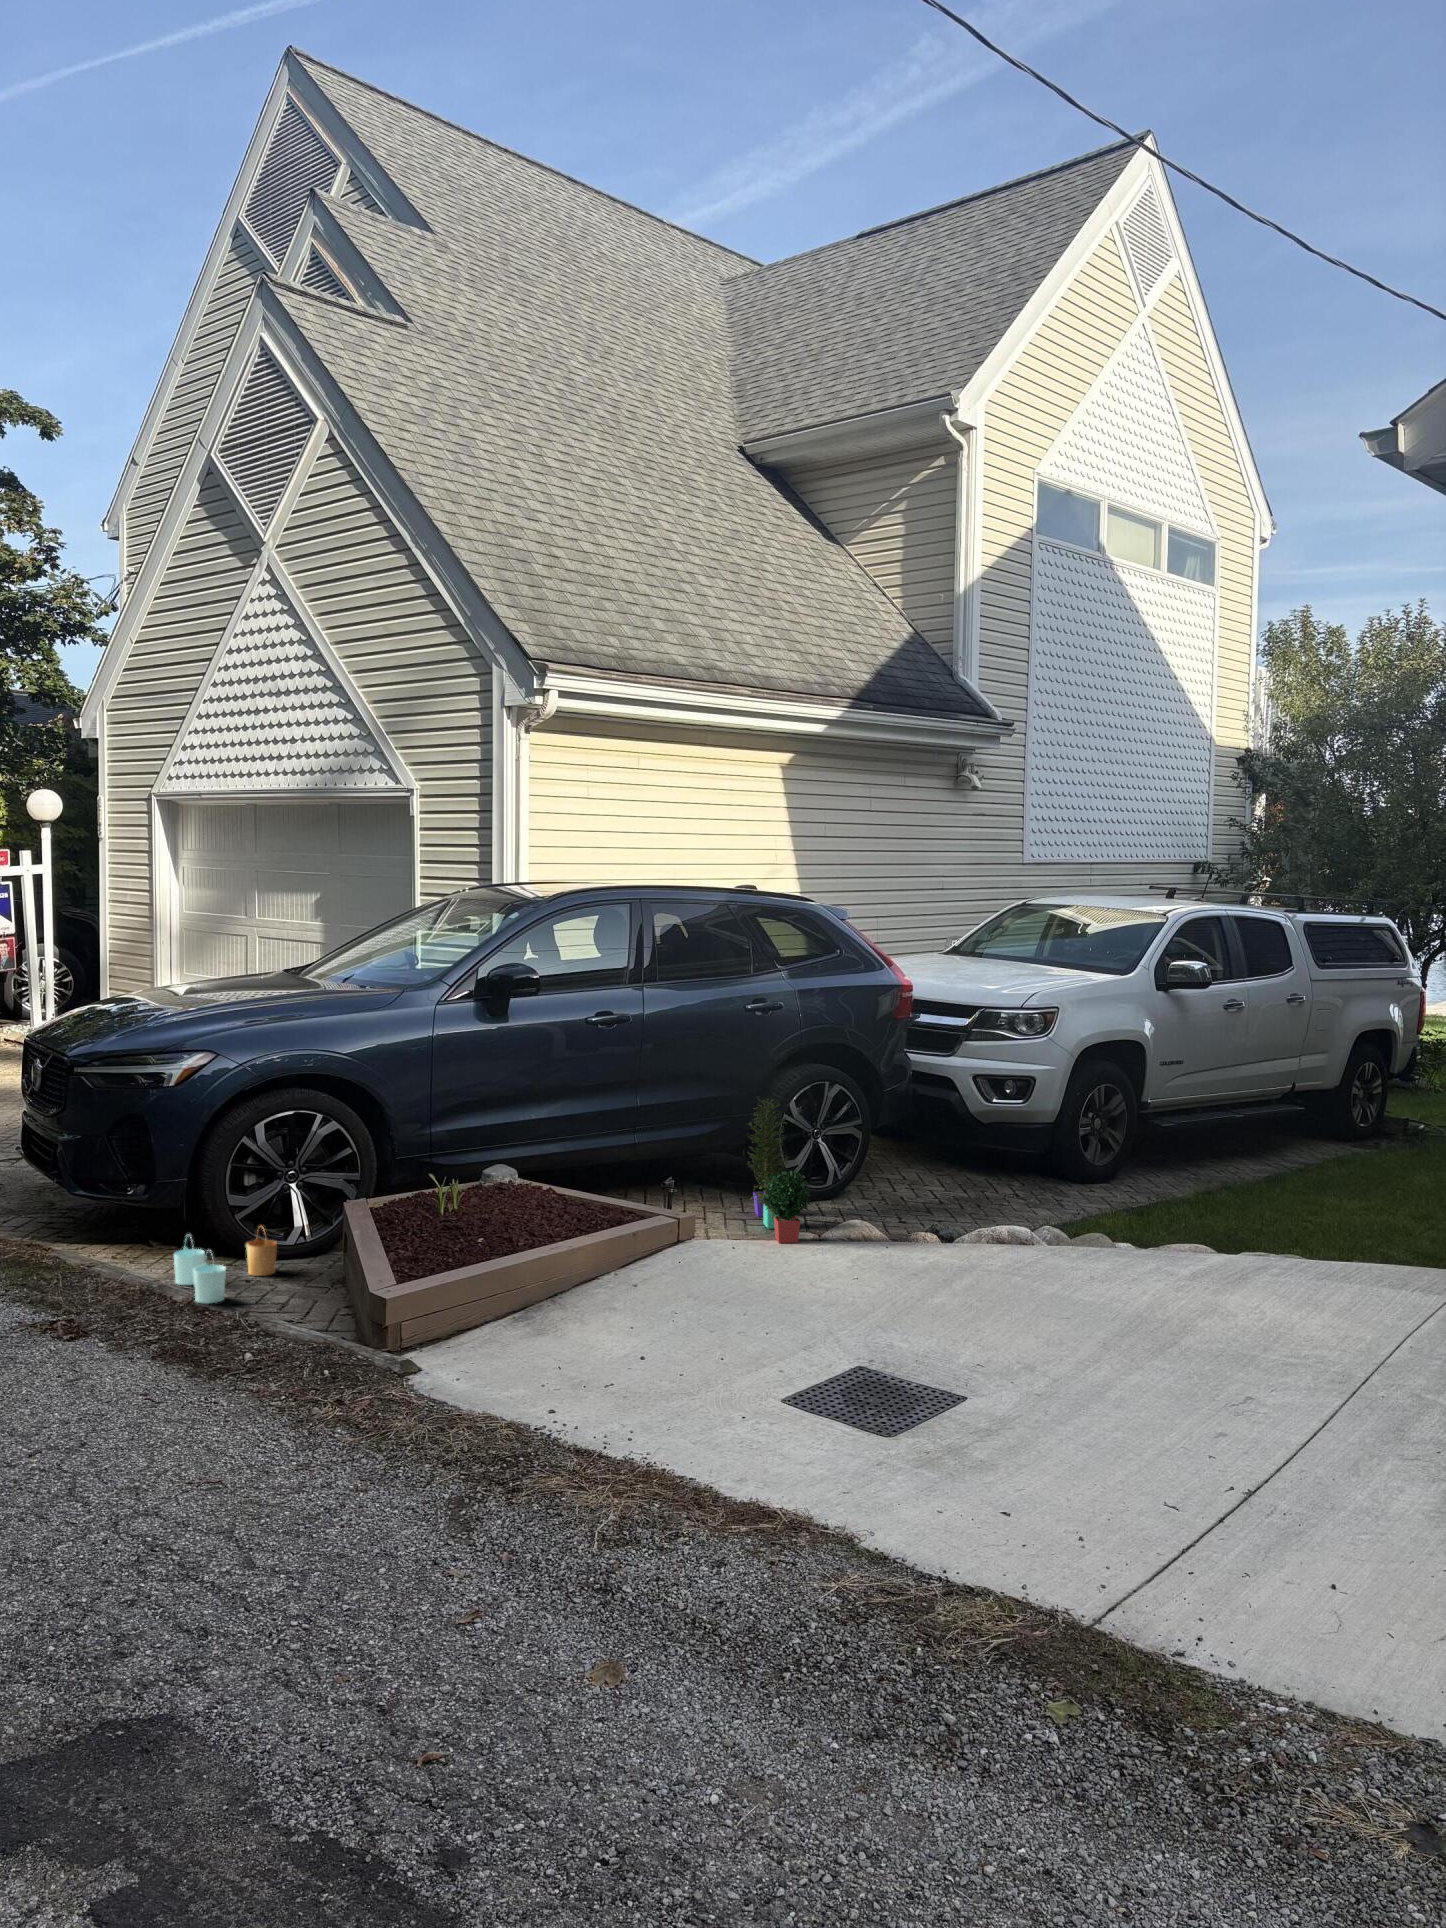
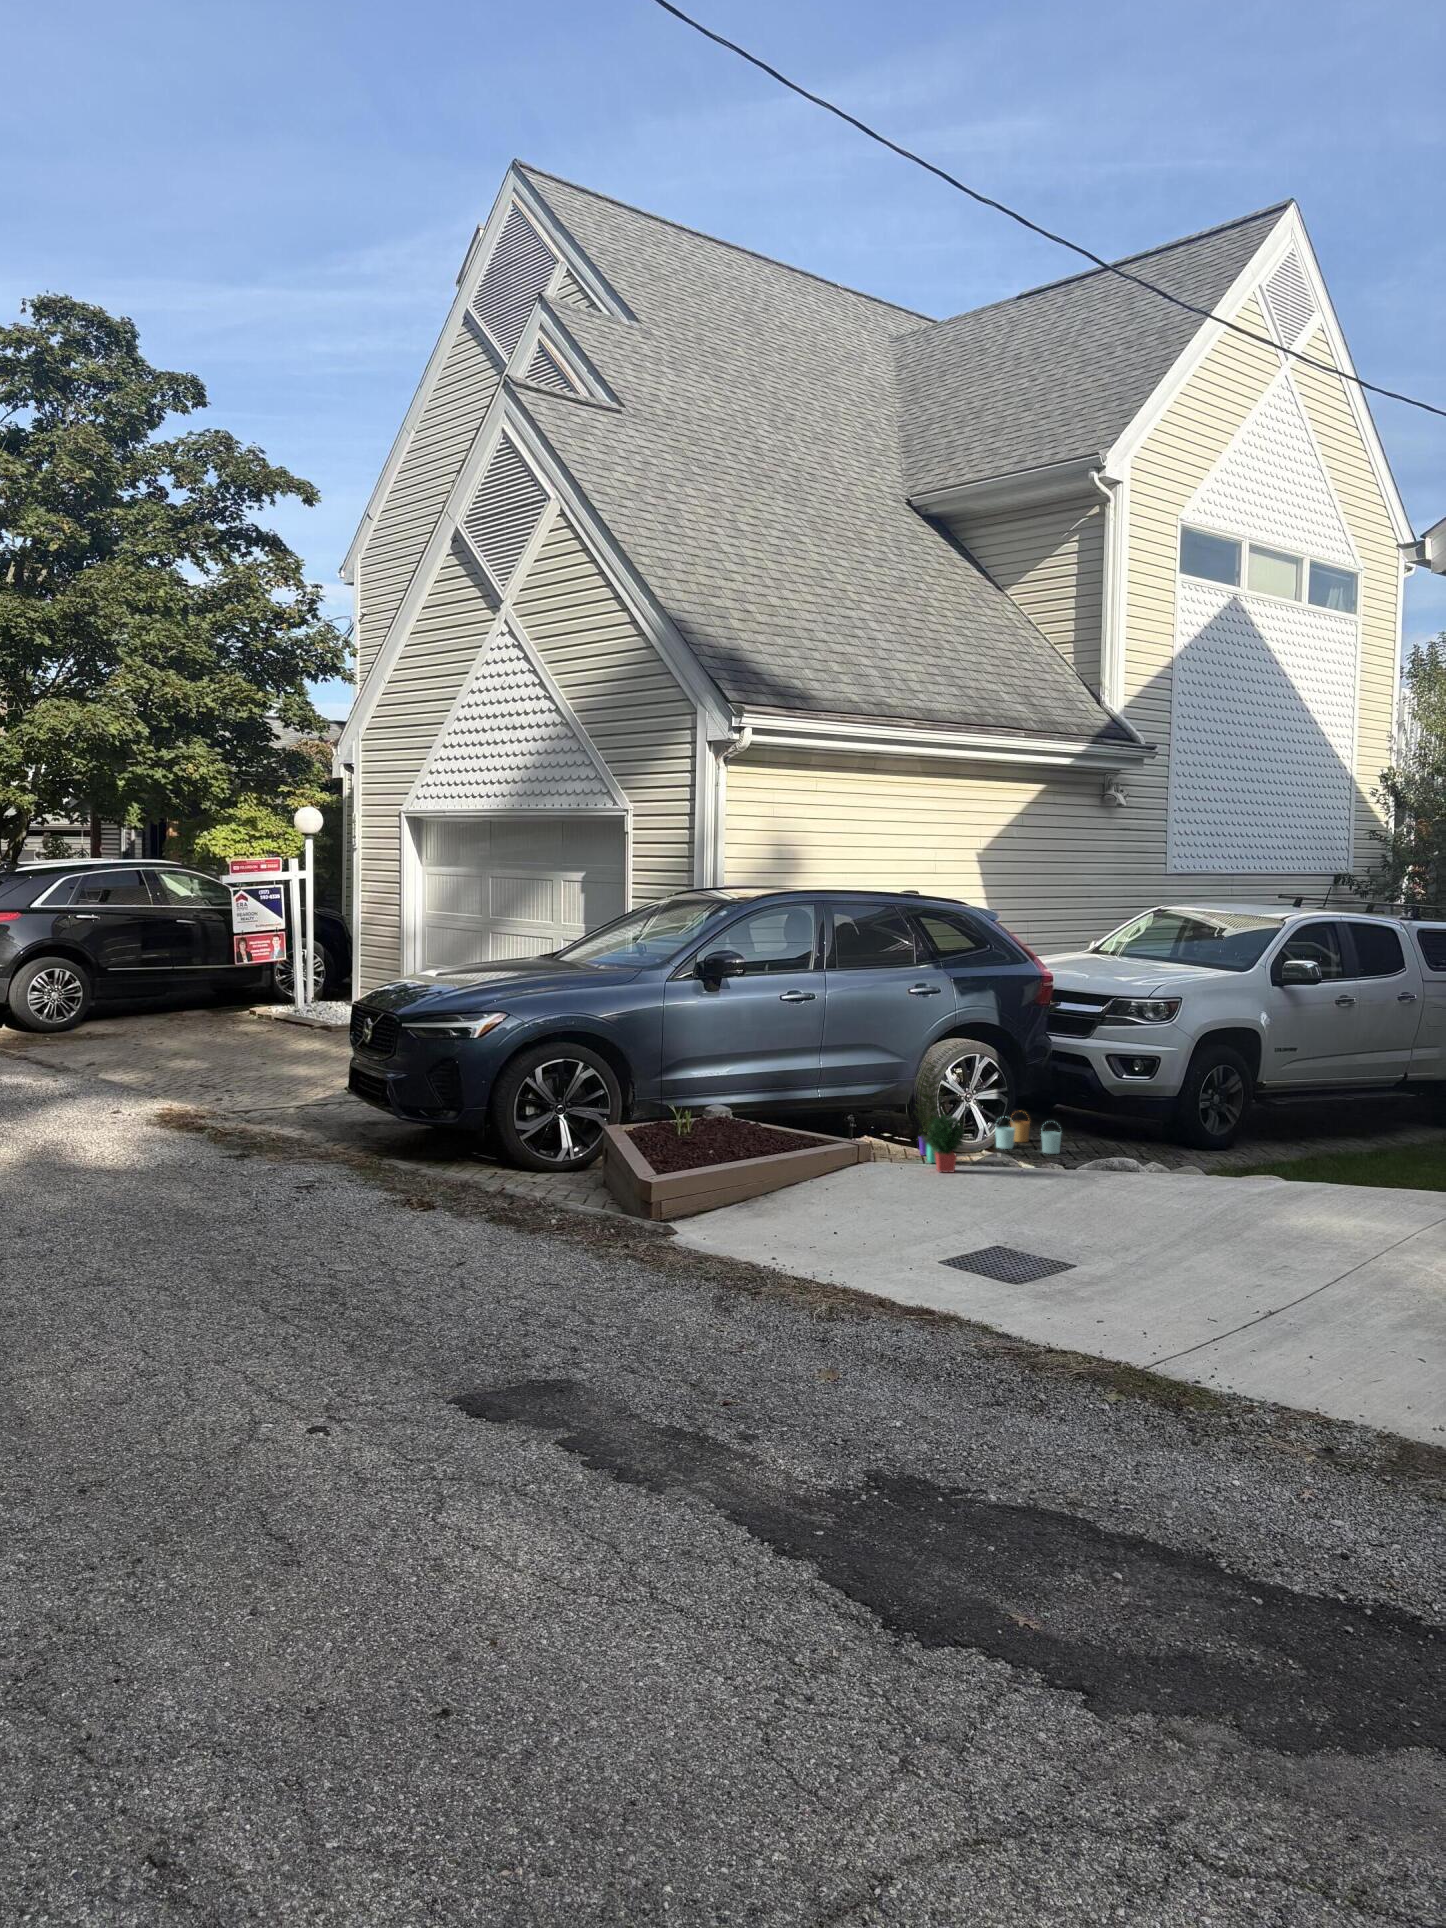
bucket: present [174,1228,277,1303] -> present [995,1114,1062,1154]

